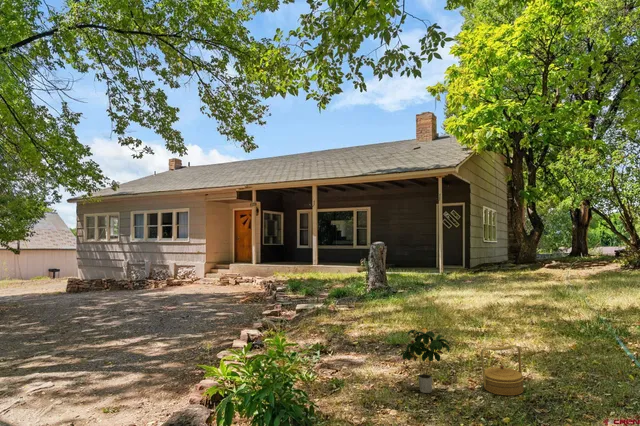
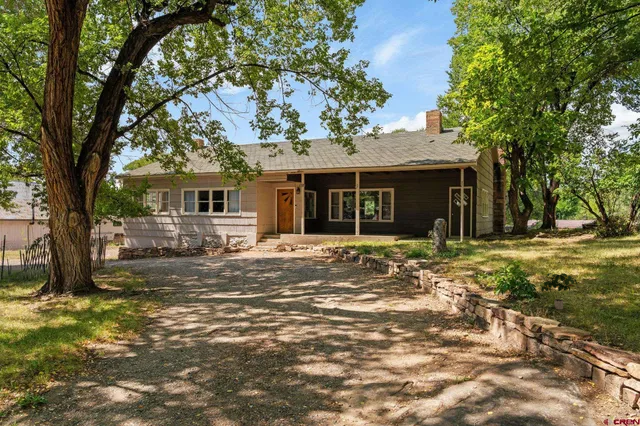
basket: present [481,345,524,396] -> none [588,281,616,309]

